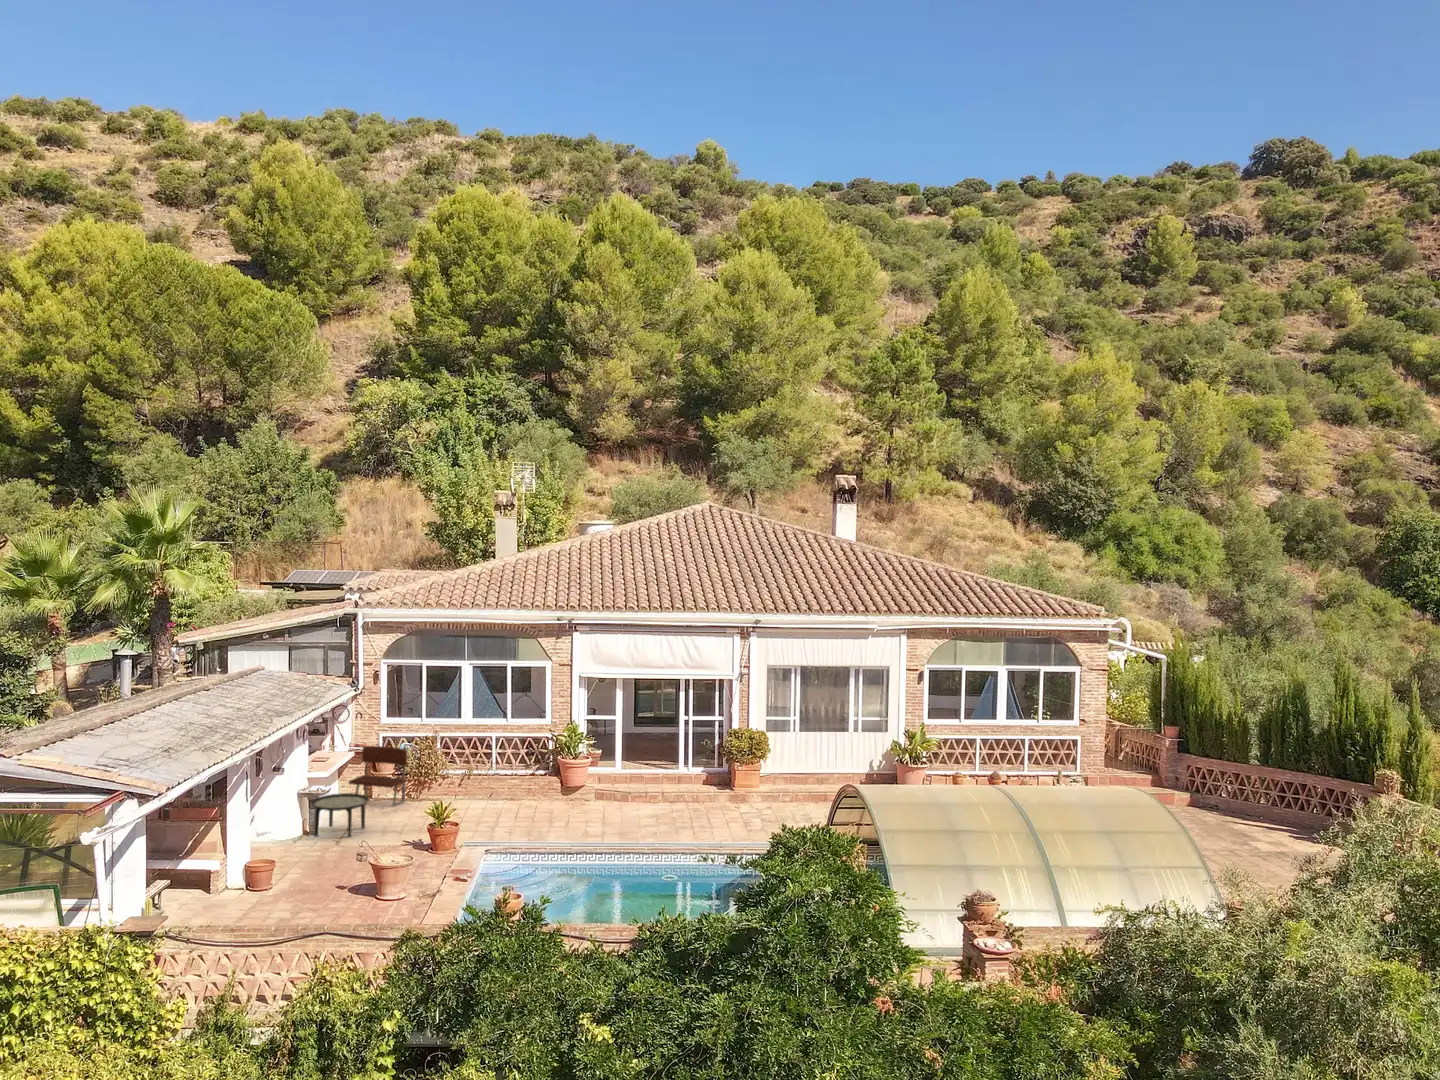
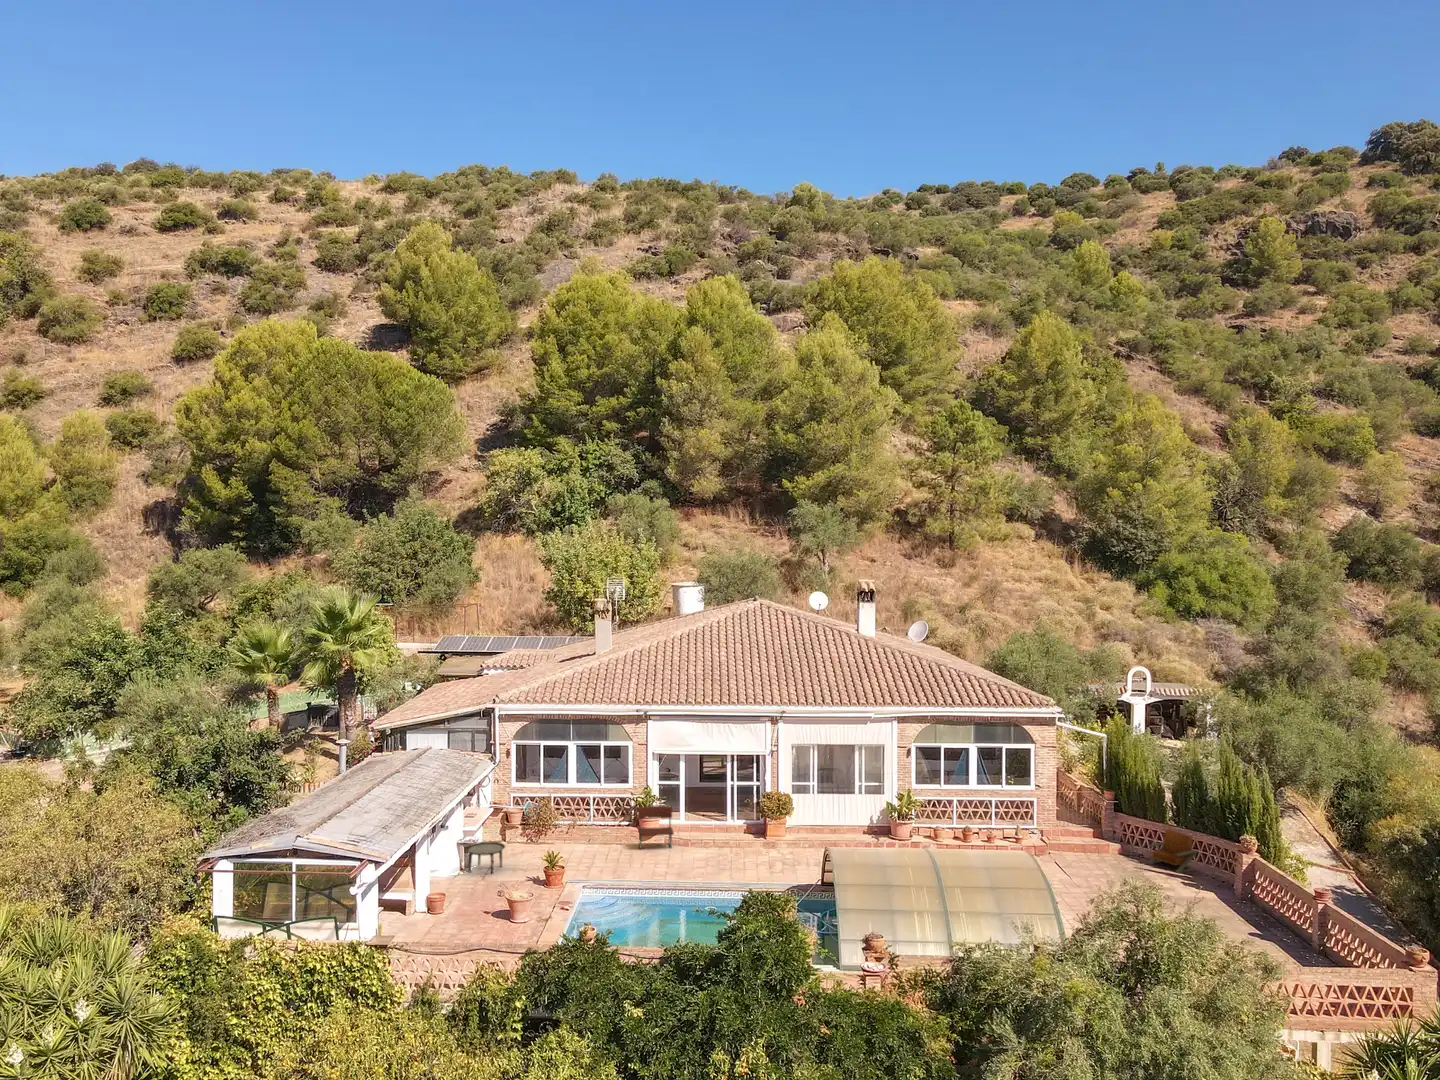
bench: present [349,746,407,806] -> present [638,806,674,849]
lounge chair: none [1232,771,1298,826] -> present [1148,829,1198,873]

